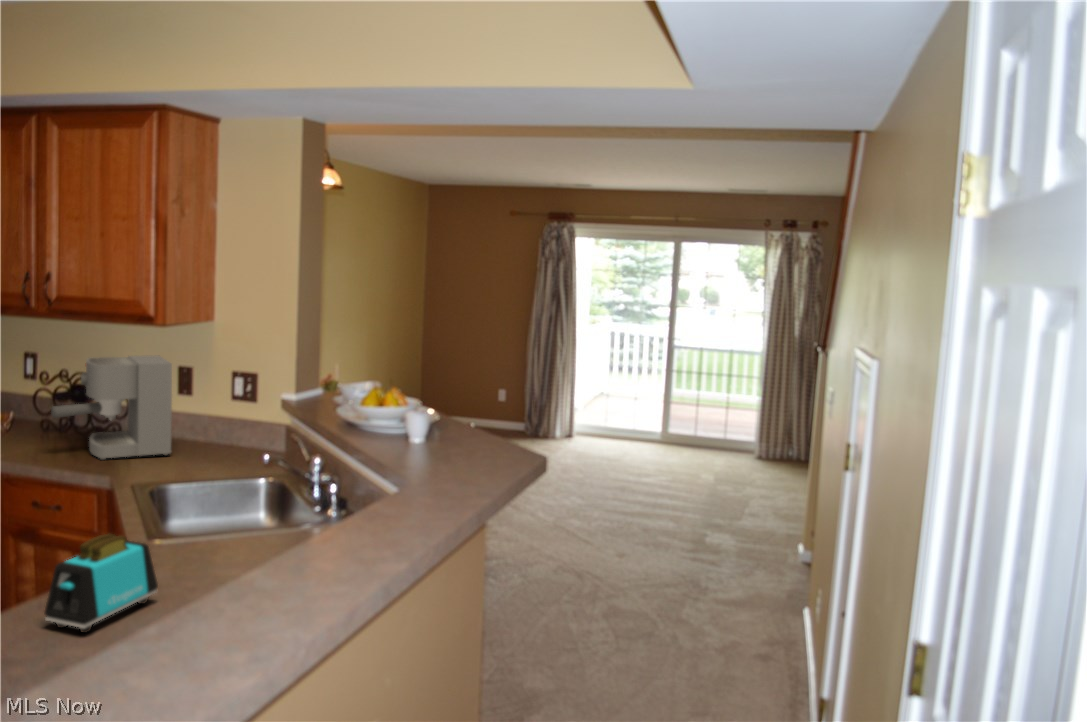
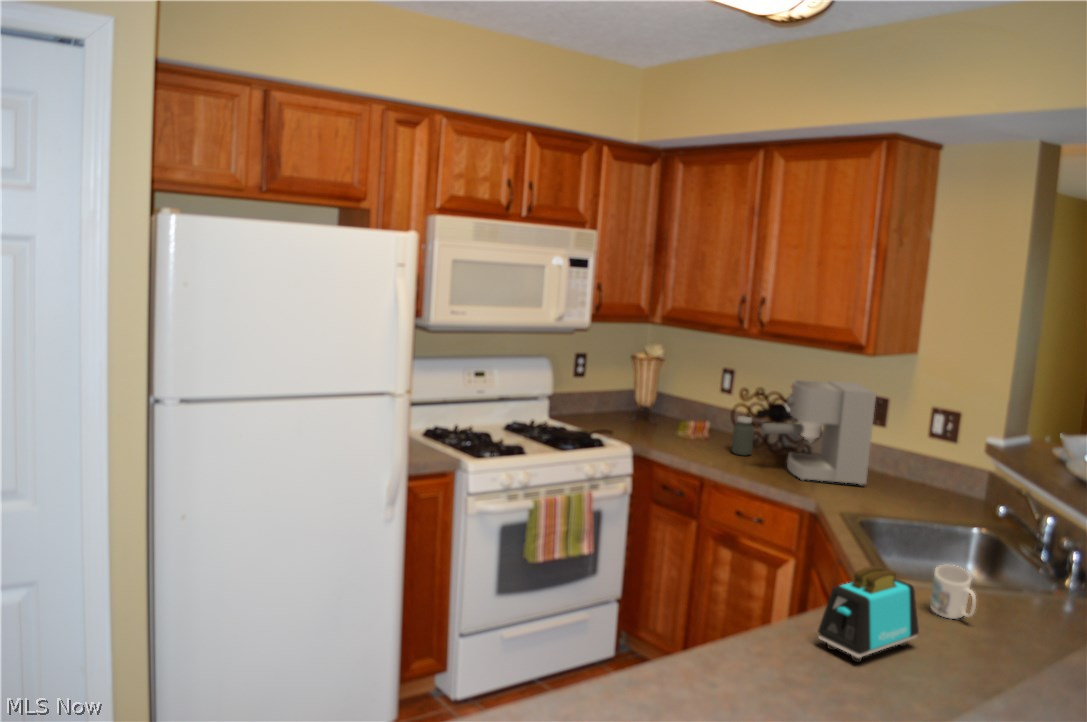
jar: none [26,401,52,443] -> present [732,416,754,456]
mug: none [187,516,224,566] -> present [930,565,976,619]

